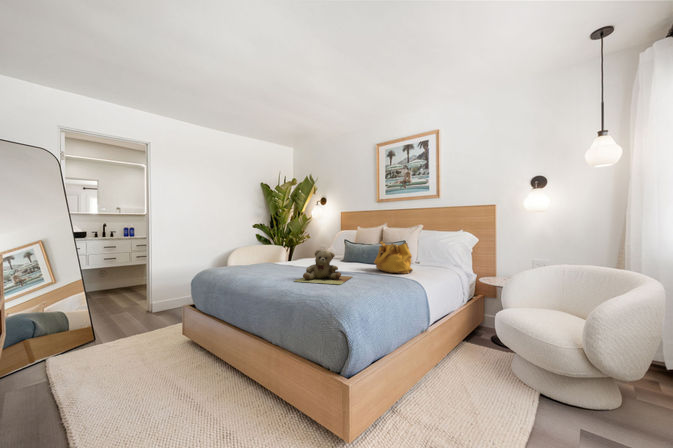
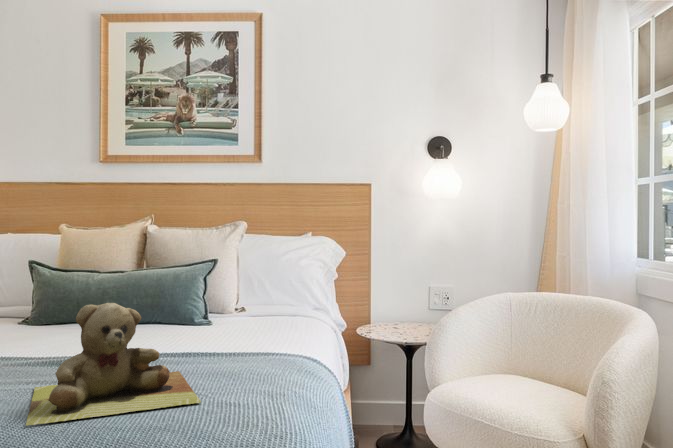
handbag: present [374,241,413,274] -> none [188,261,285,344]

